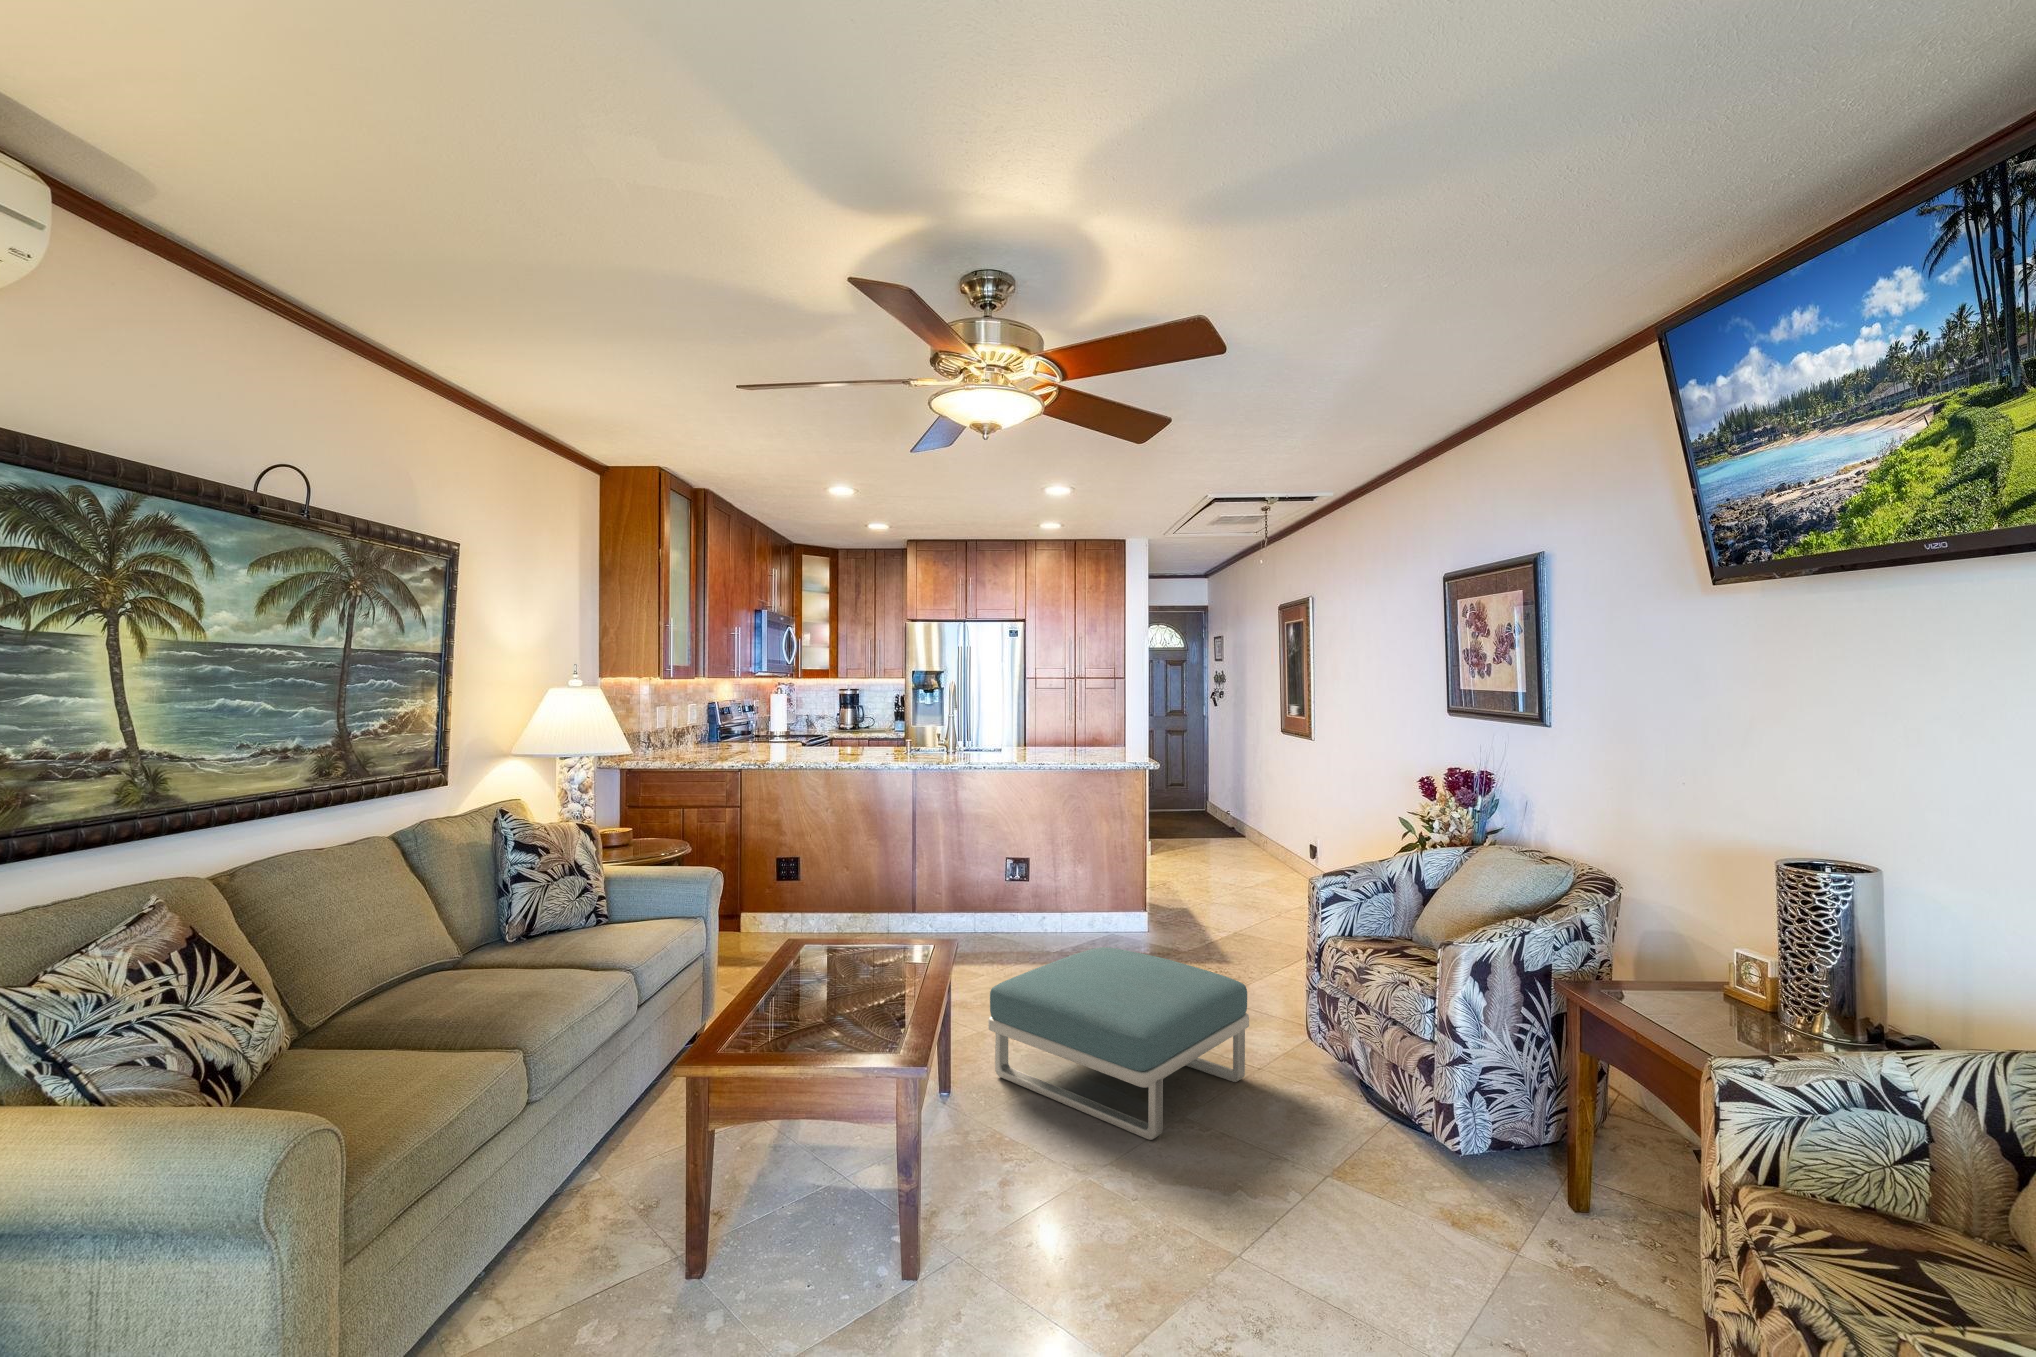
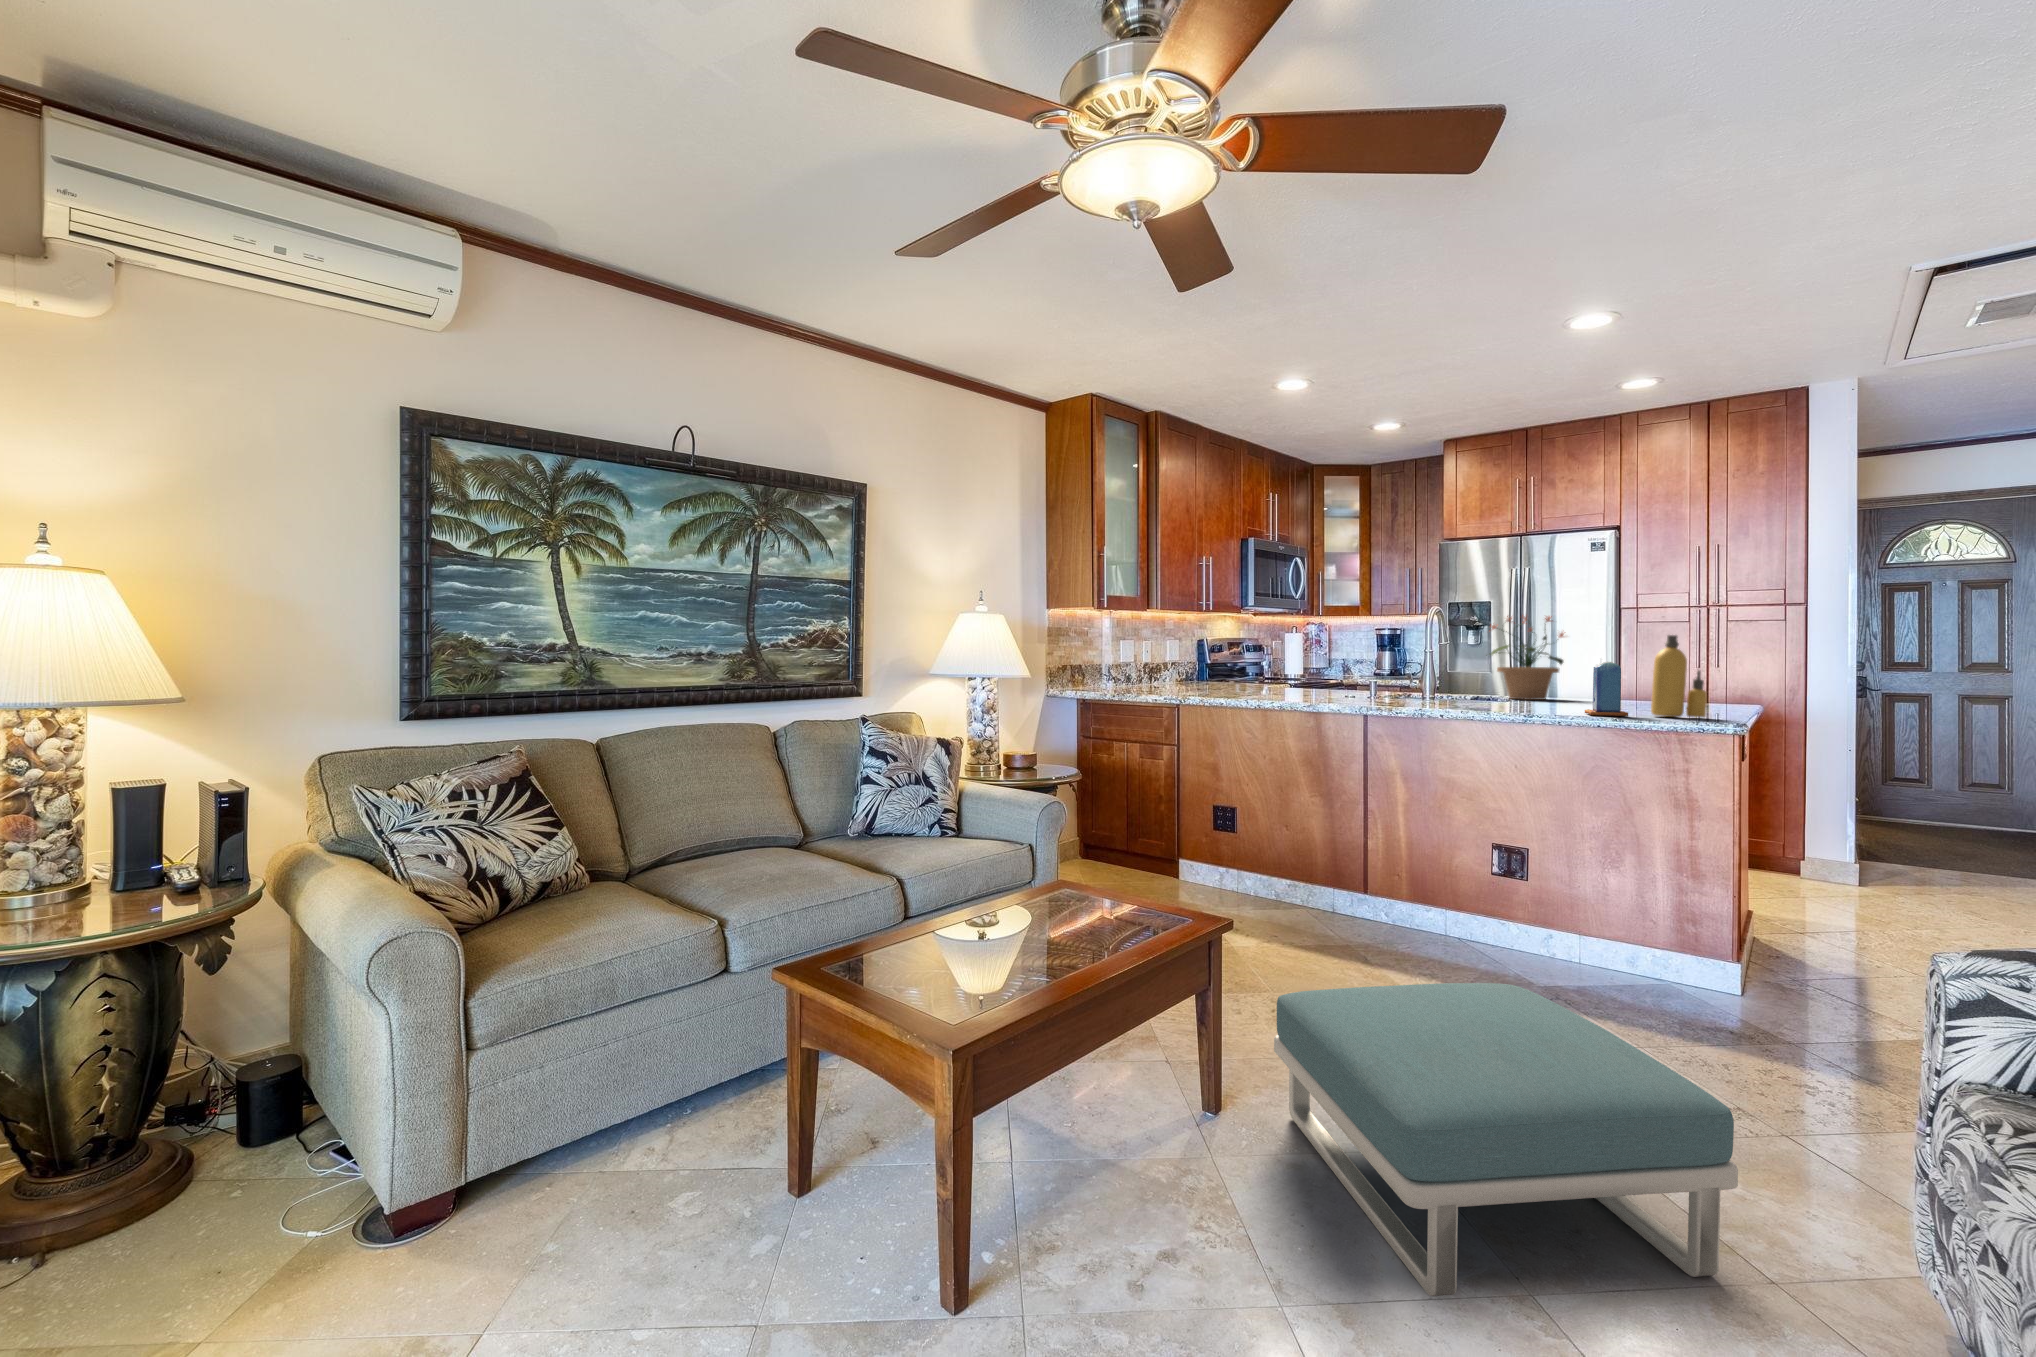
potted plant: none [964,686,1021,750] -> present [1489,615,1564,700]
bottle: none [1099,709,1126,761] -> present [1651,635,1707,717]
candle: none [1064,724,1092,763] -> present [1585,658,1628,716]

